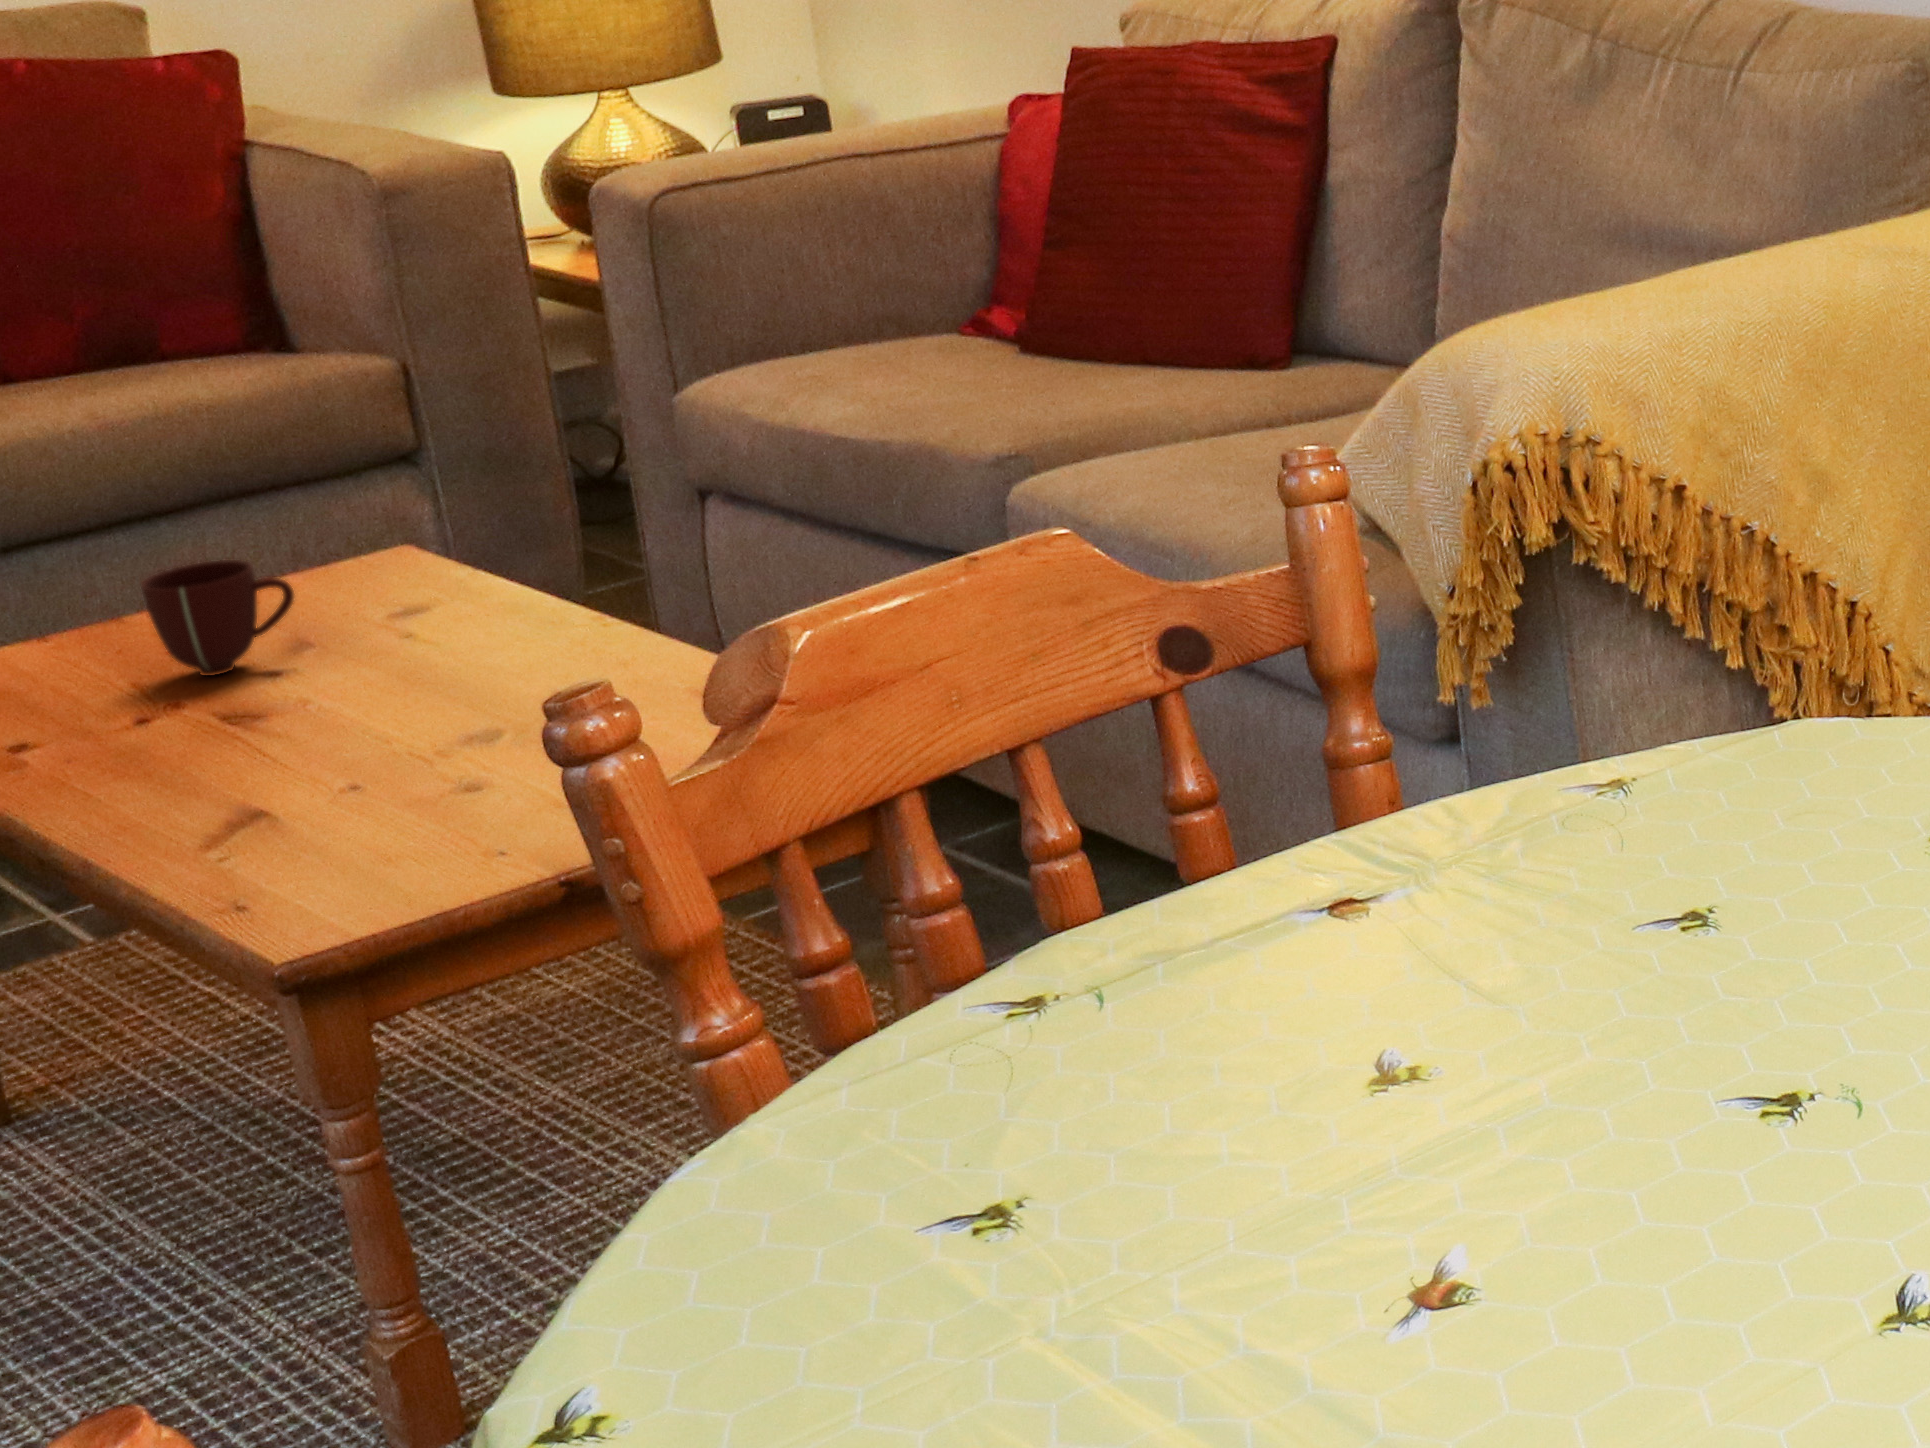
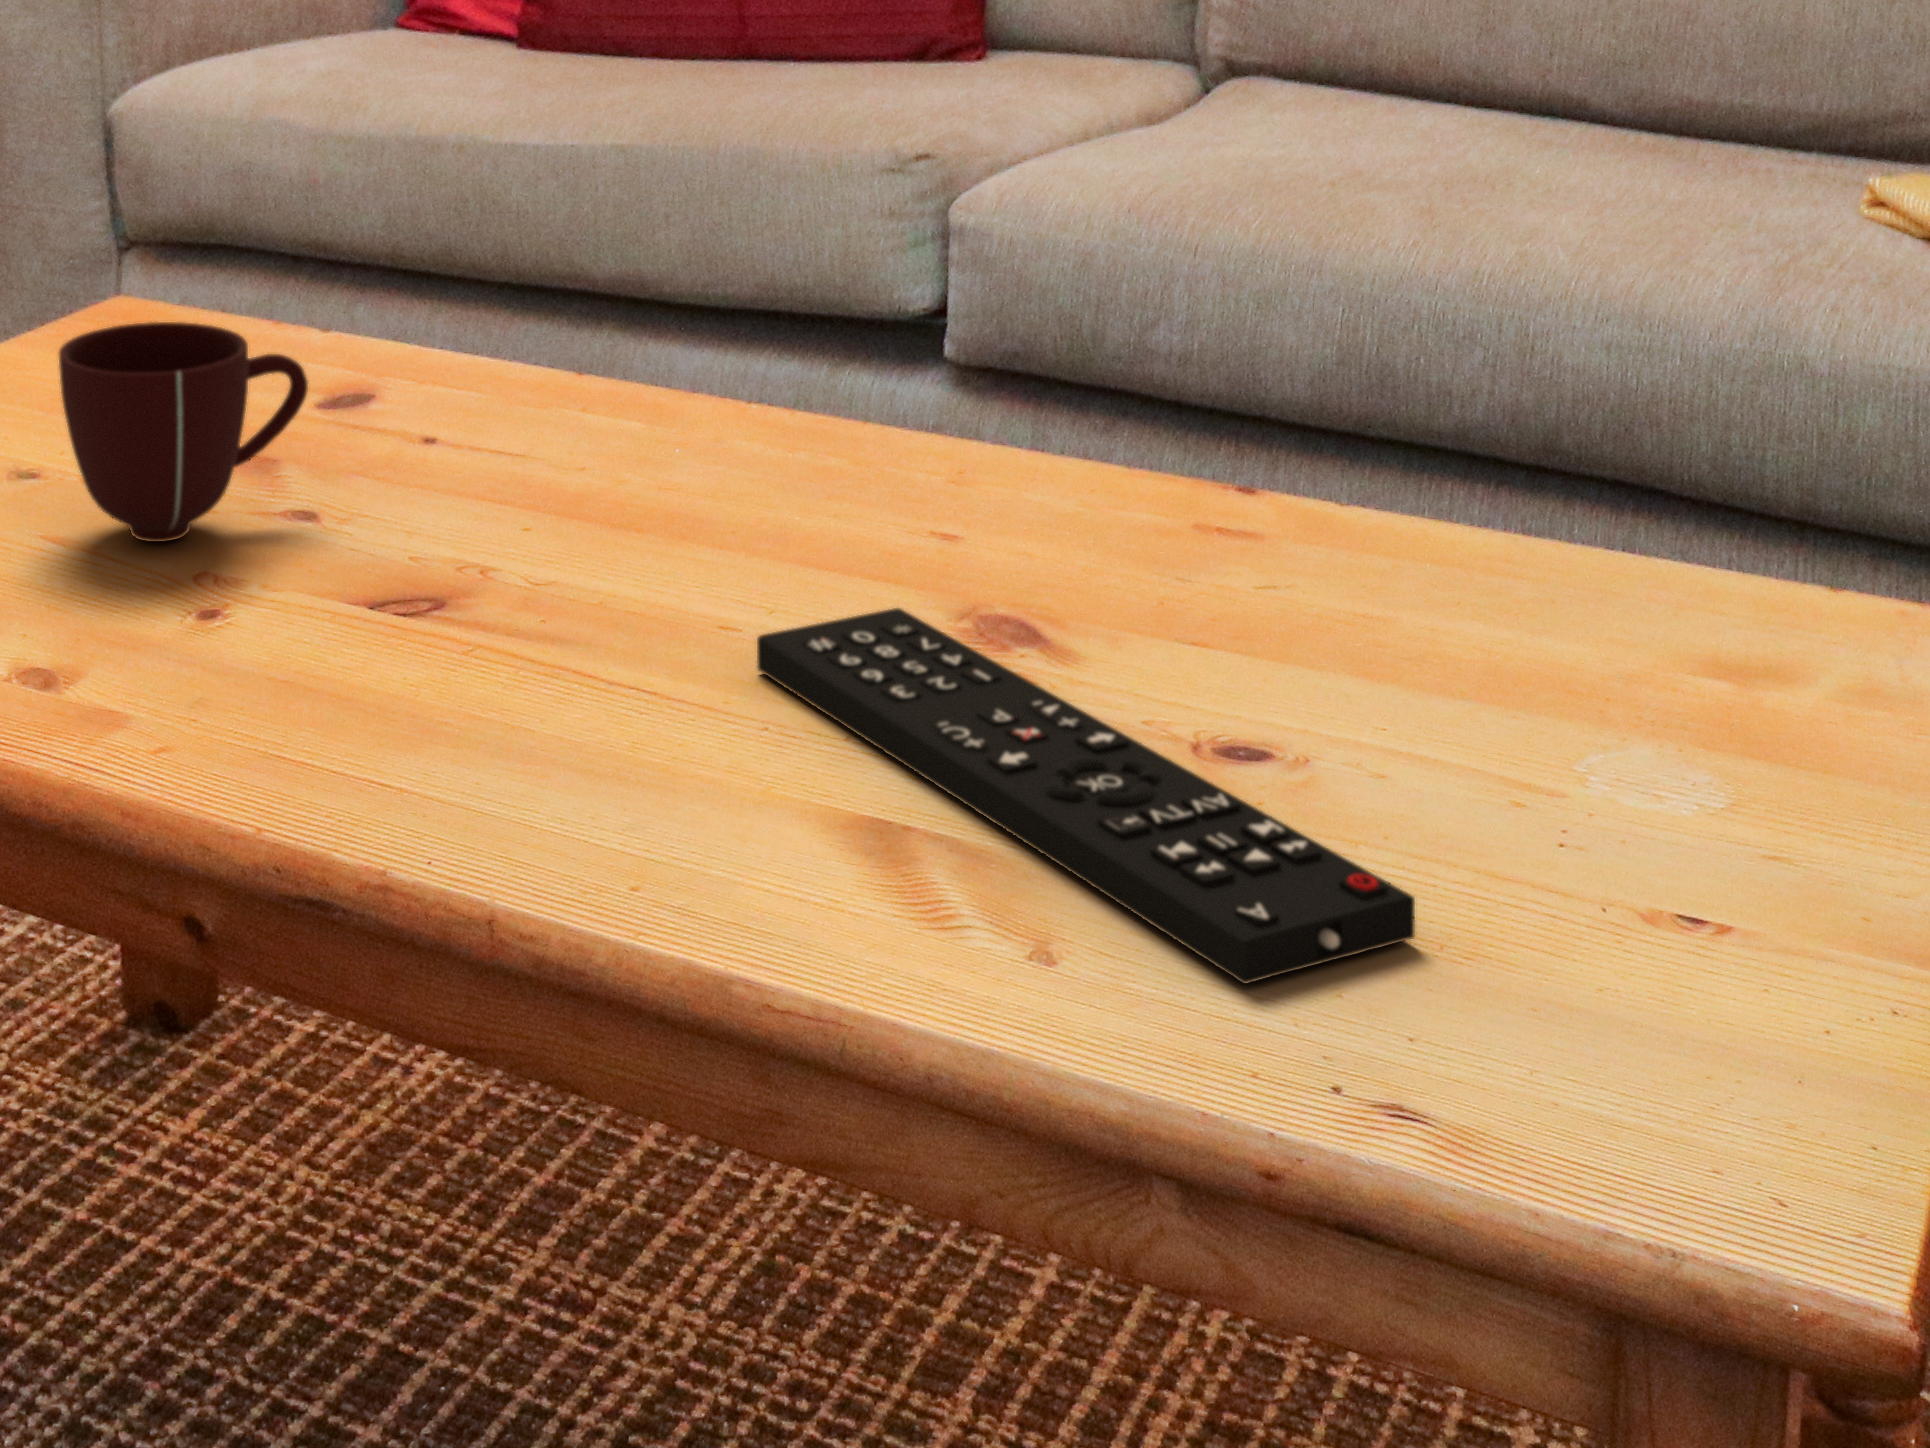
remote control: none [301,706,457,851] -> present [757,608,1415,984]

